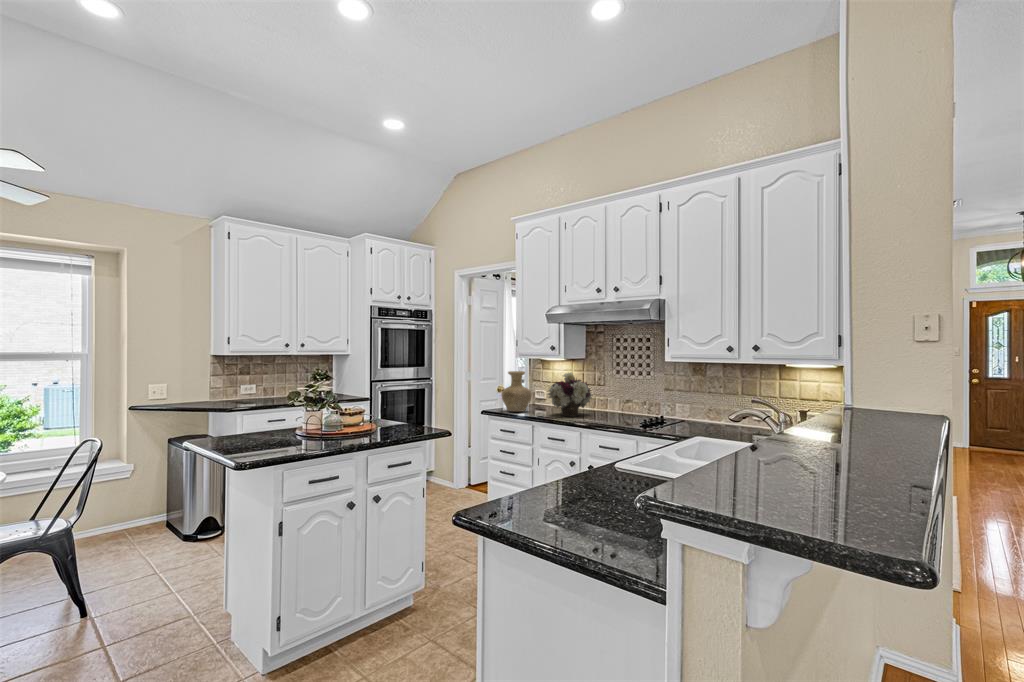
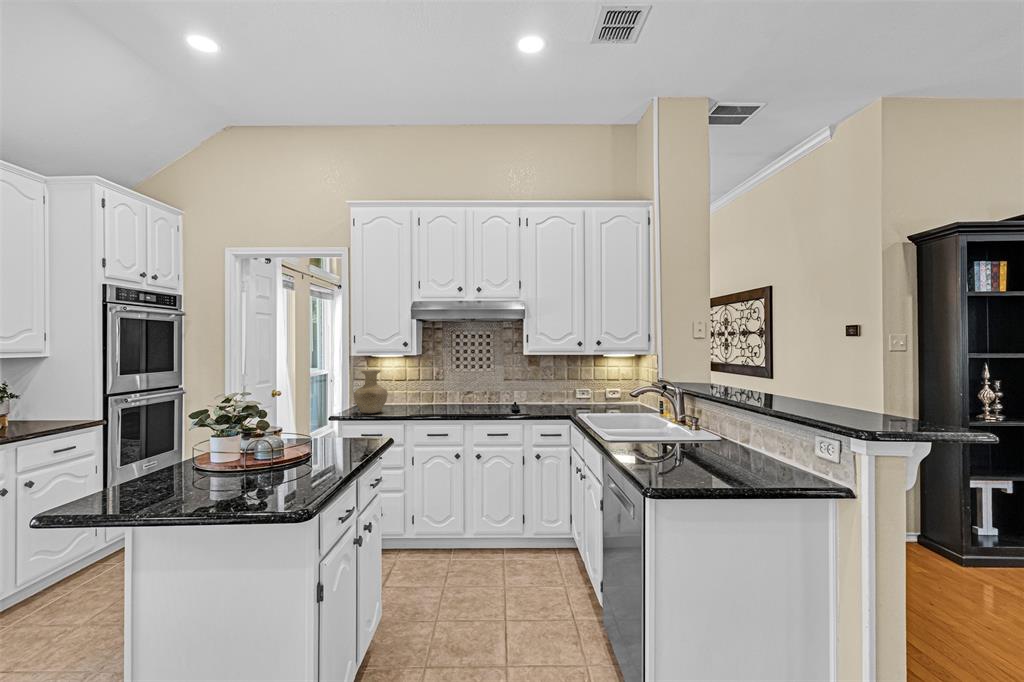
flower arrangement: present [548,372,592,417] -> none [413,368,451,412]

